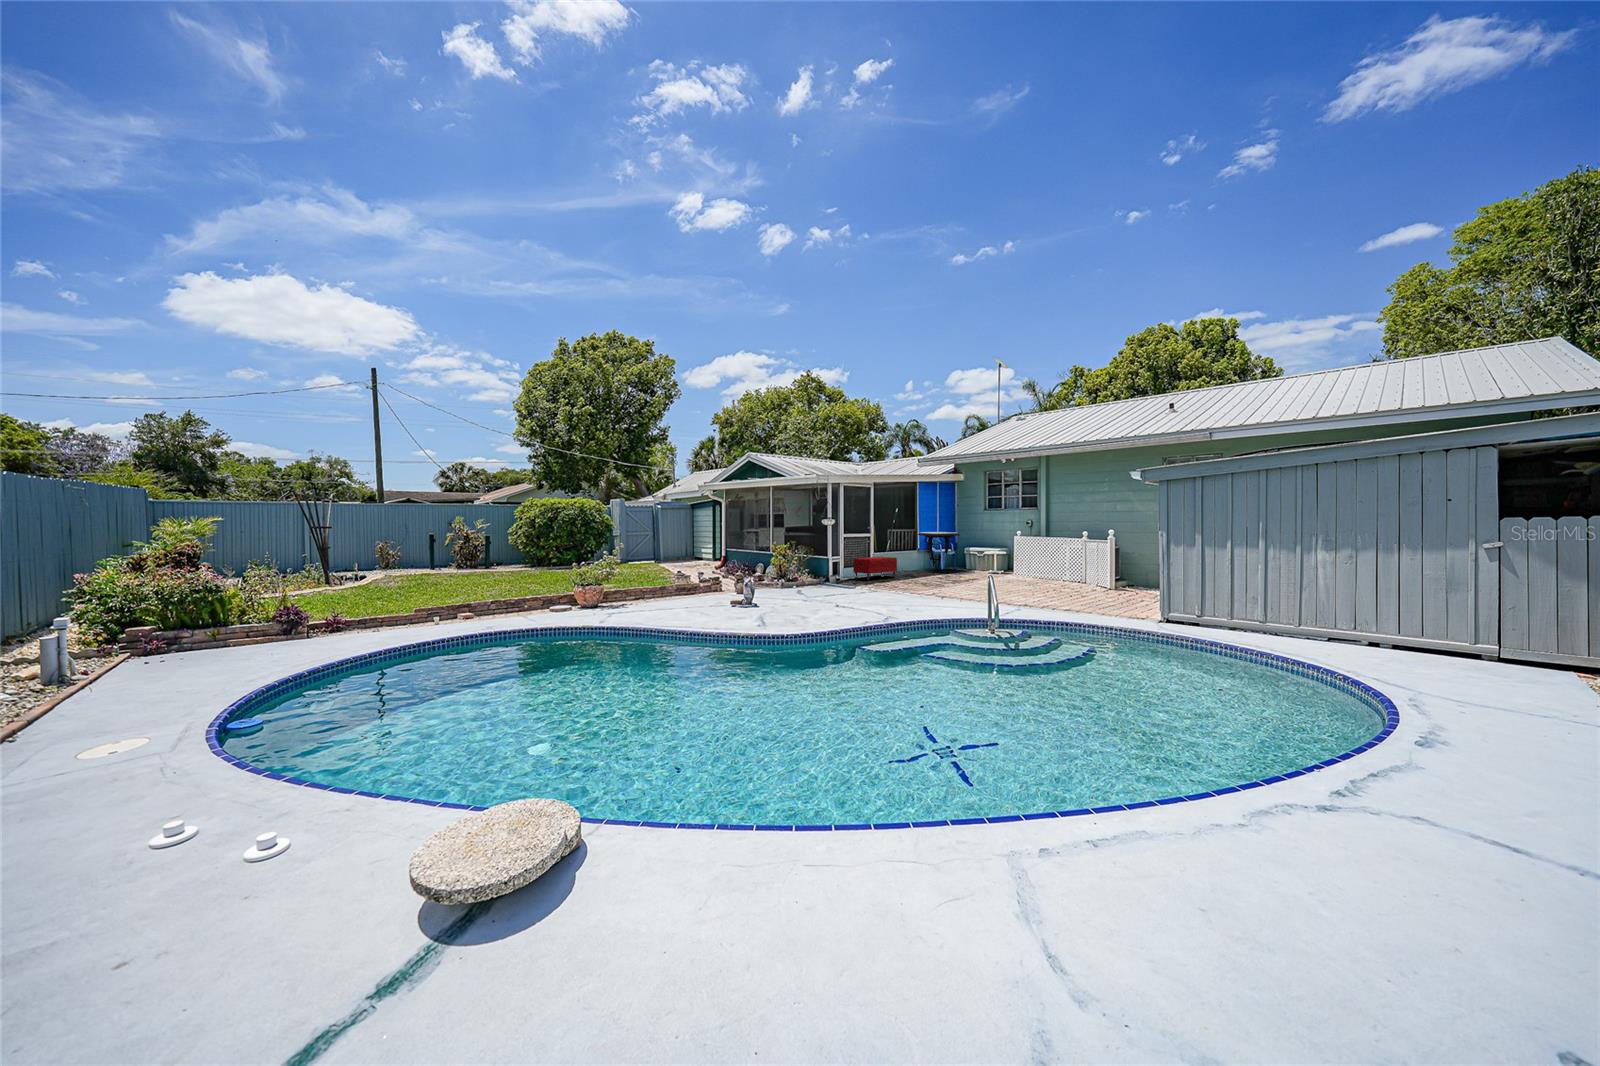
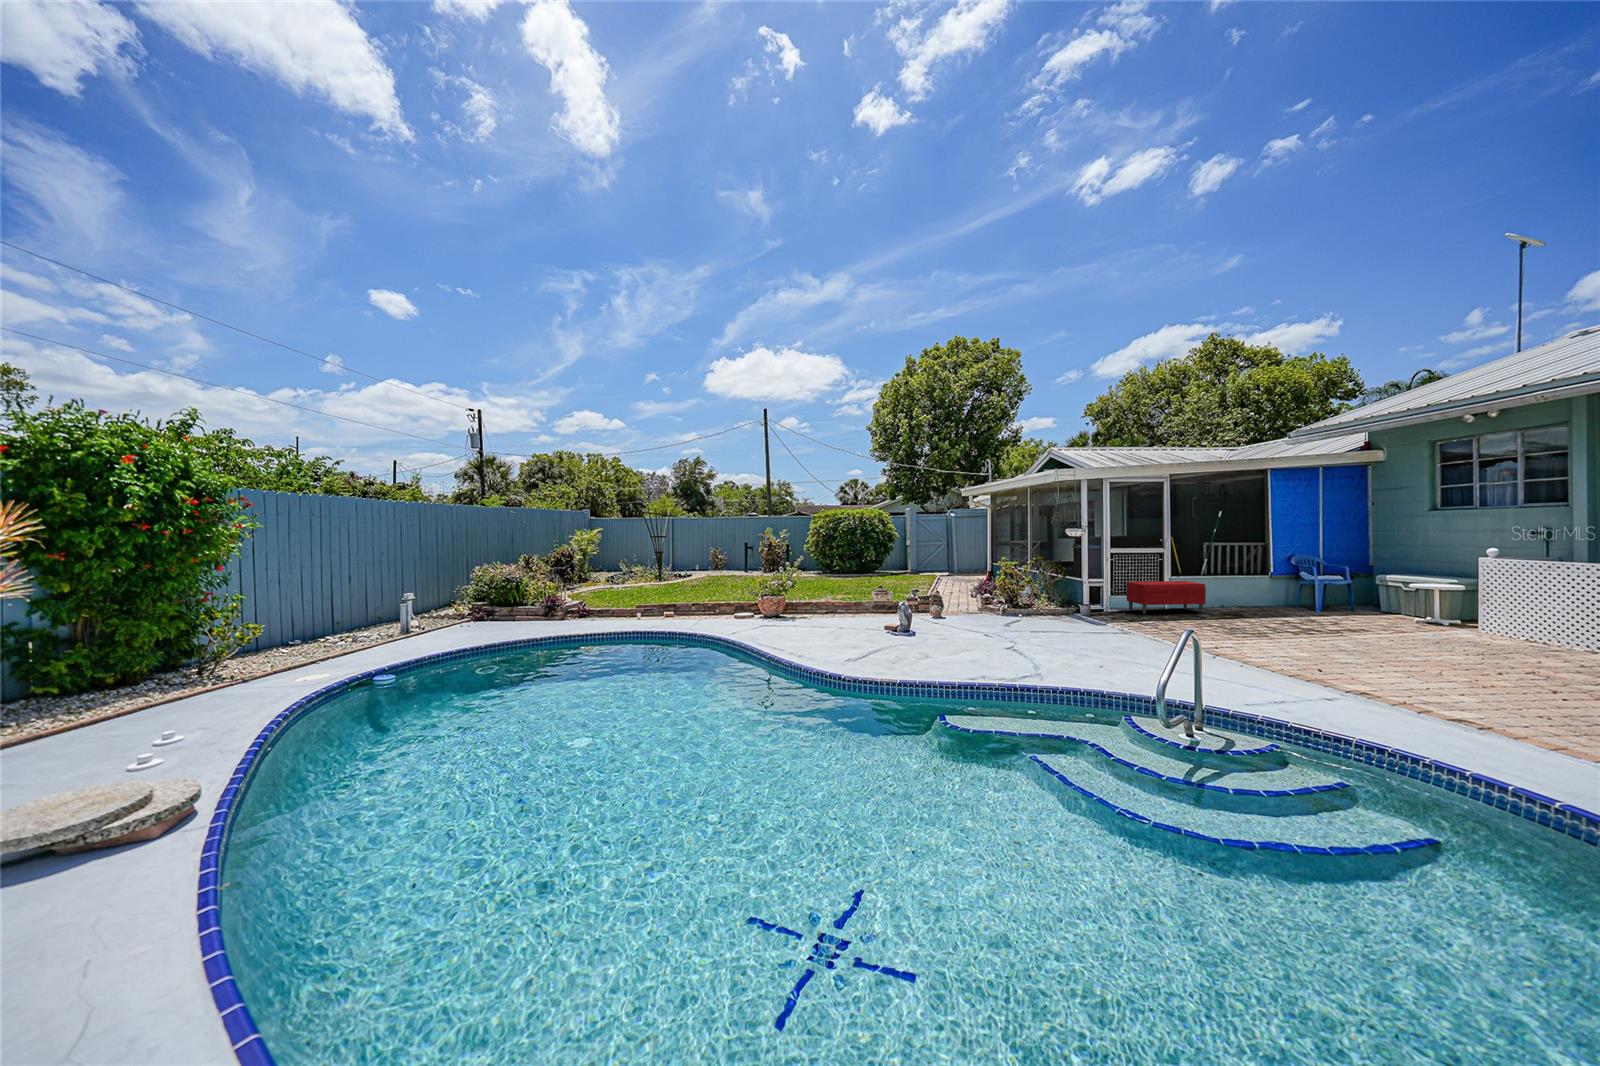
side table: present [918,532,960,573] -> none [1265,546,1351,613]

